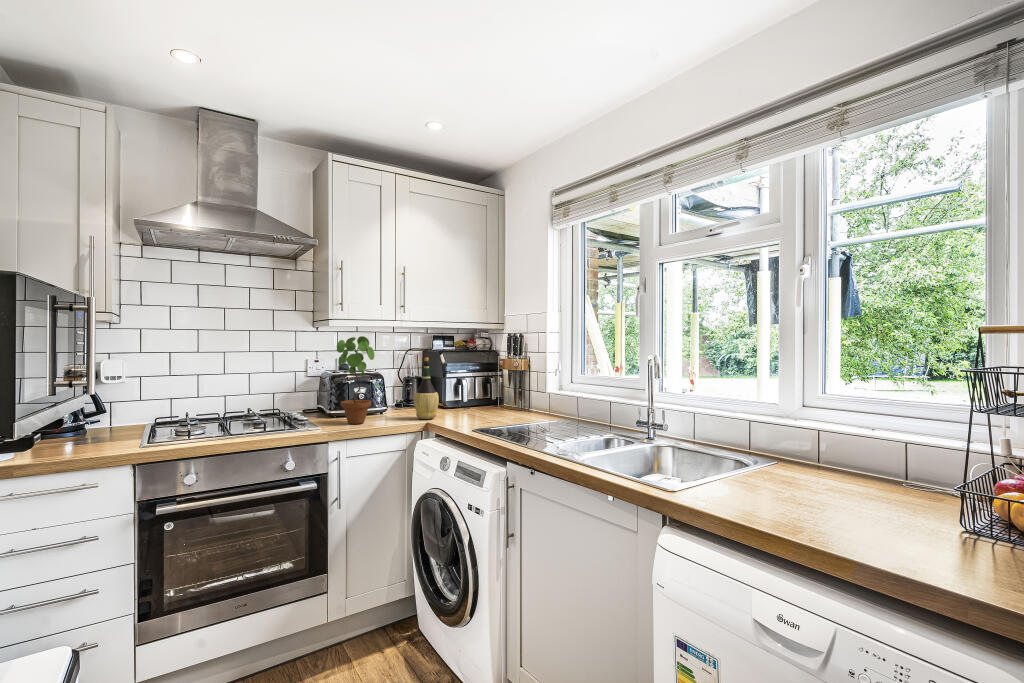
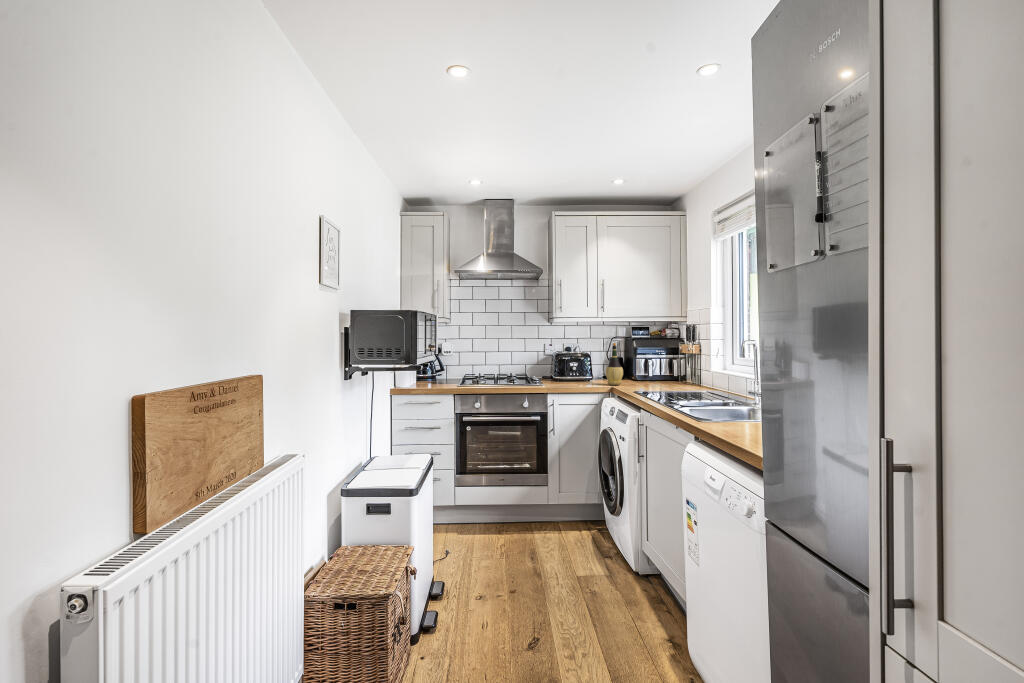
potted plant: present [337,336,374,424] -> none [556,329,578,385]

